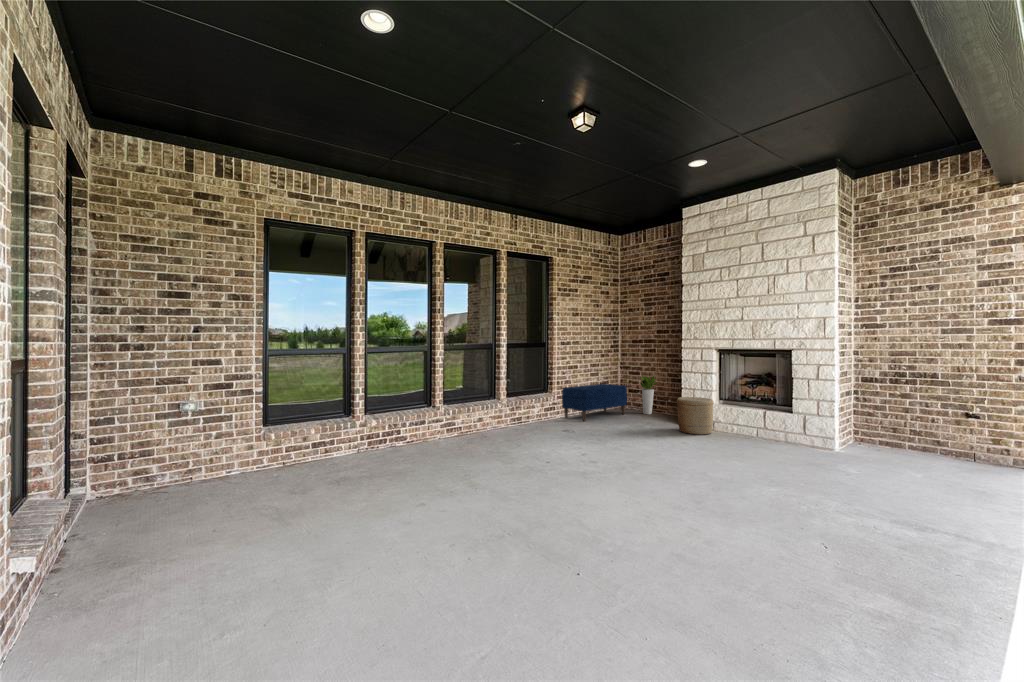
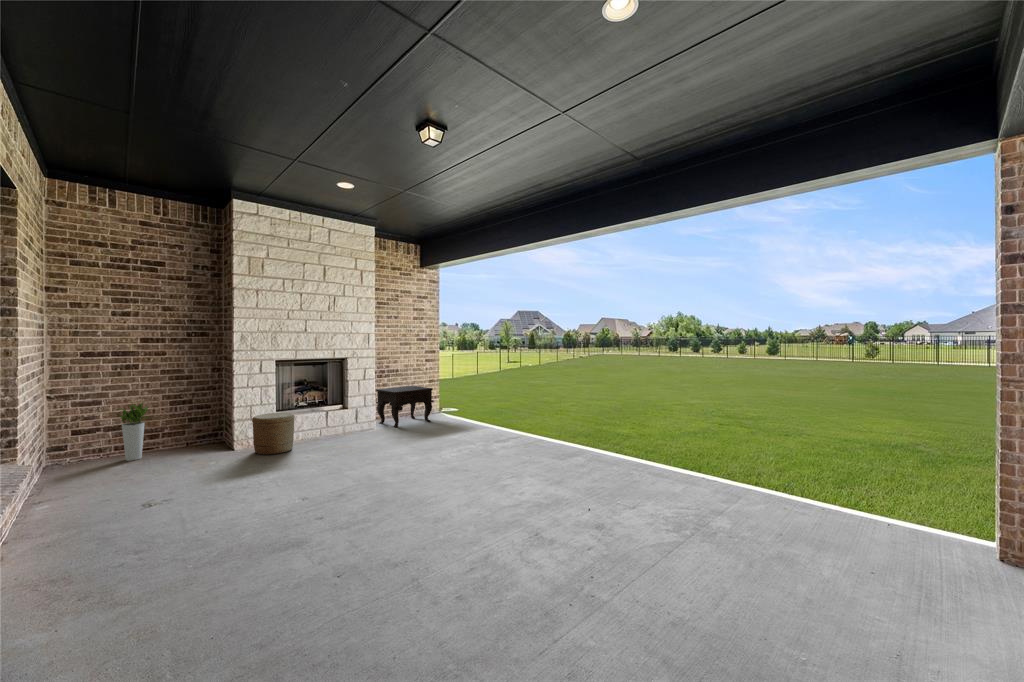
bench: present [562,384,627,421] -> none [36,424,122,508]
side table: none [860,399,965,472] -> present [376,386,434,428]

